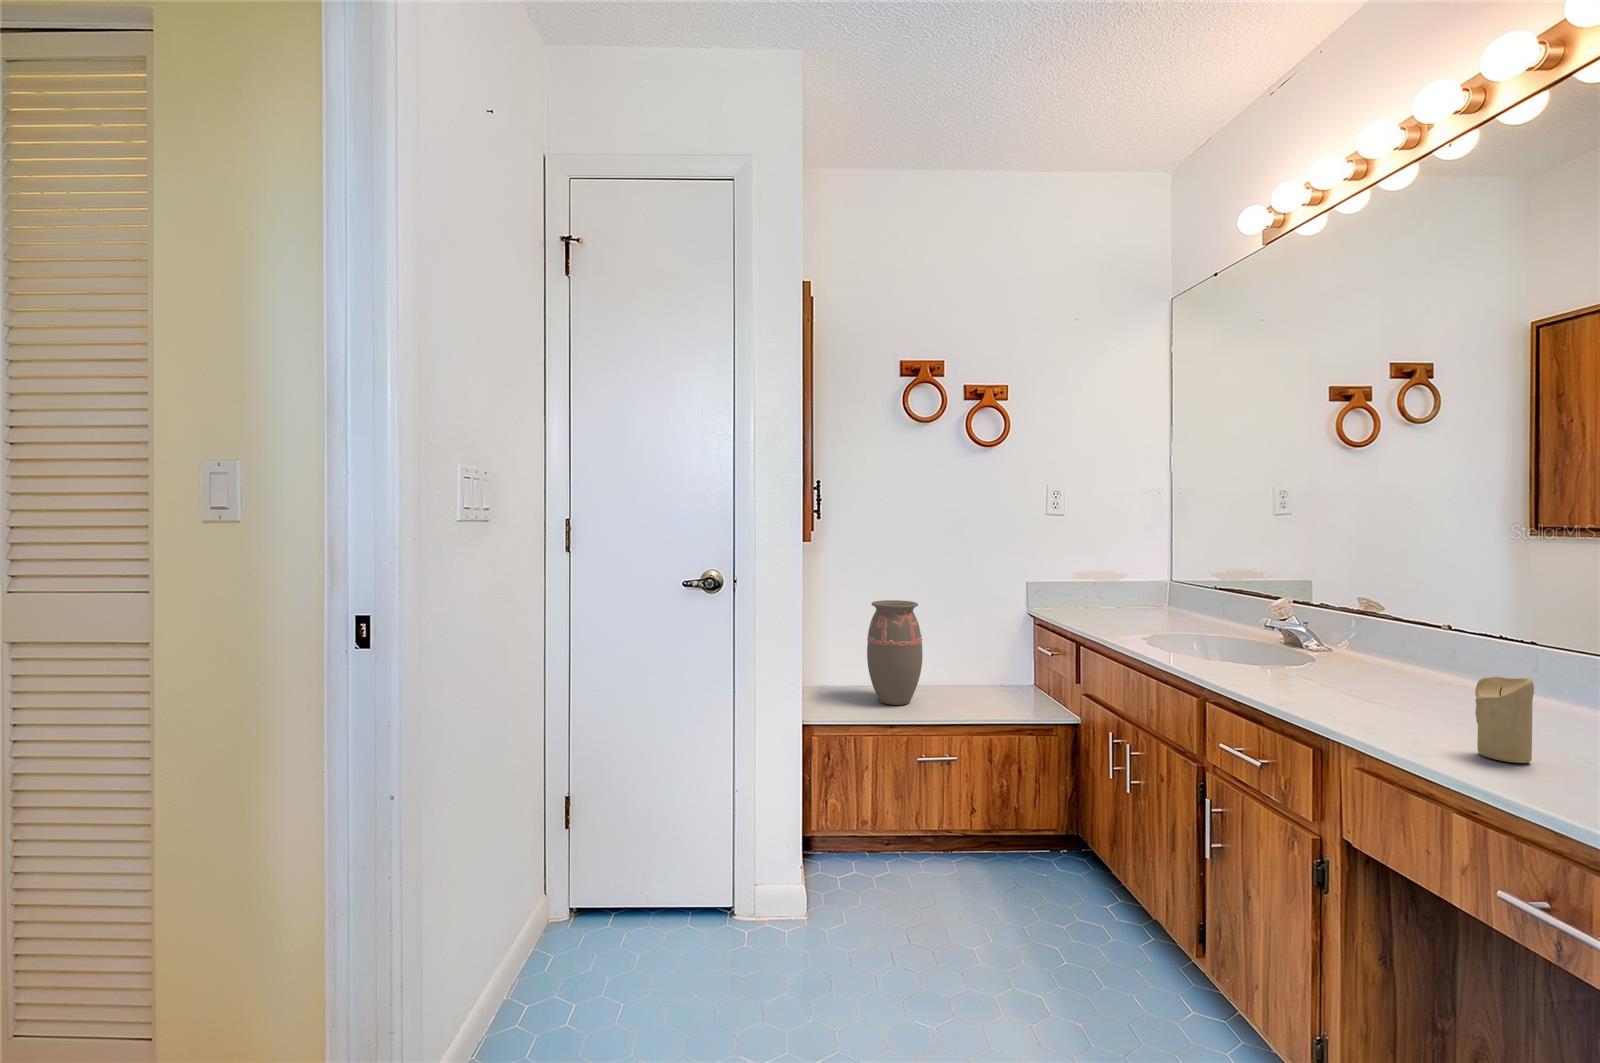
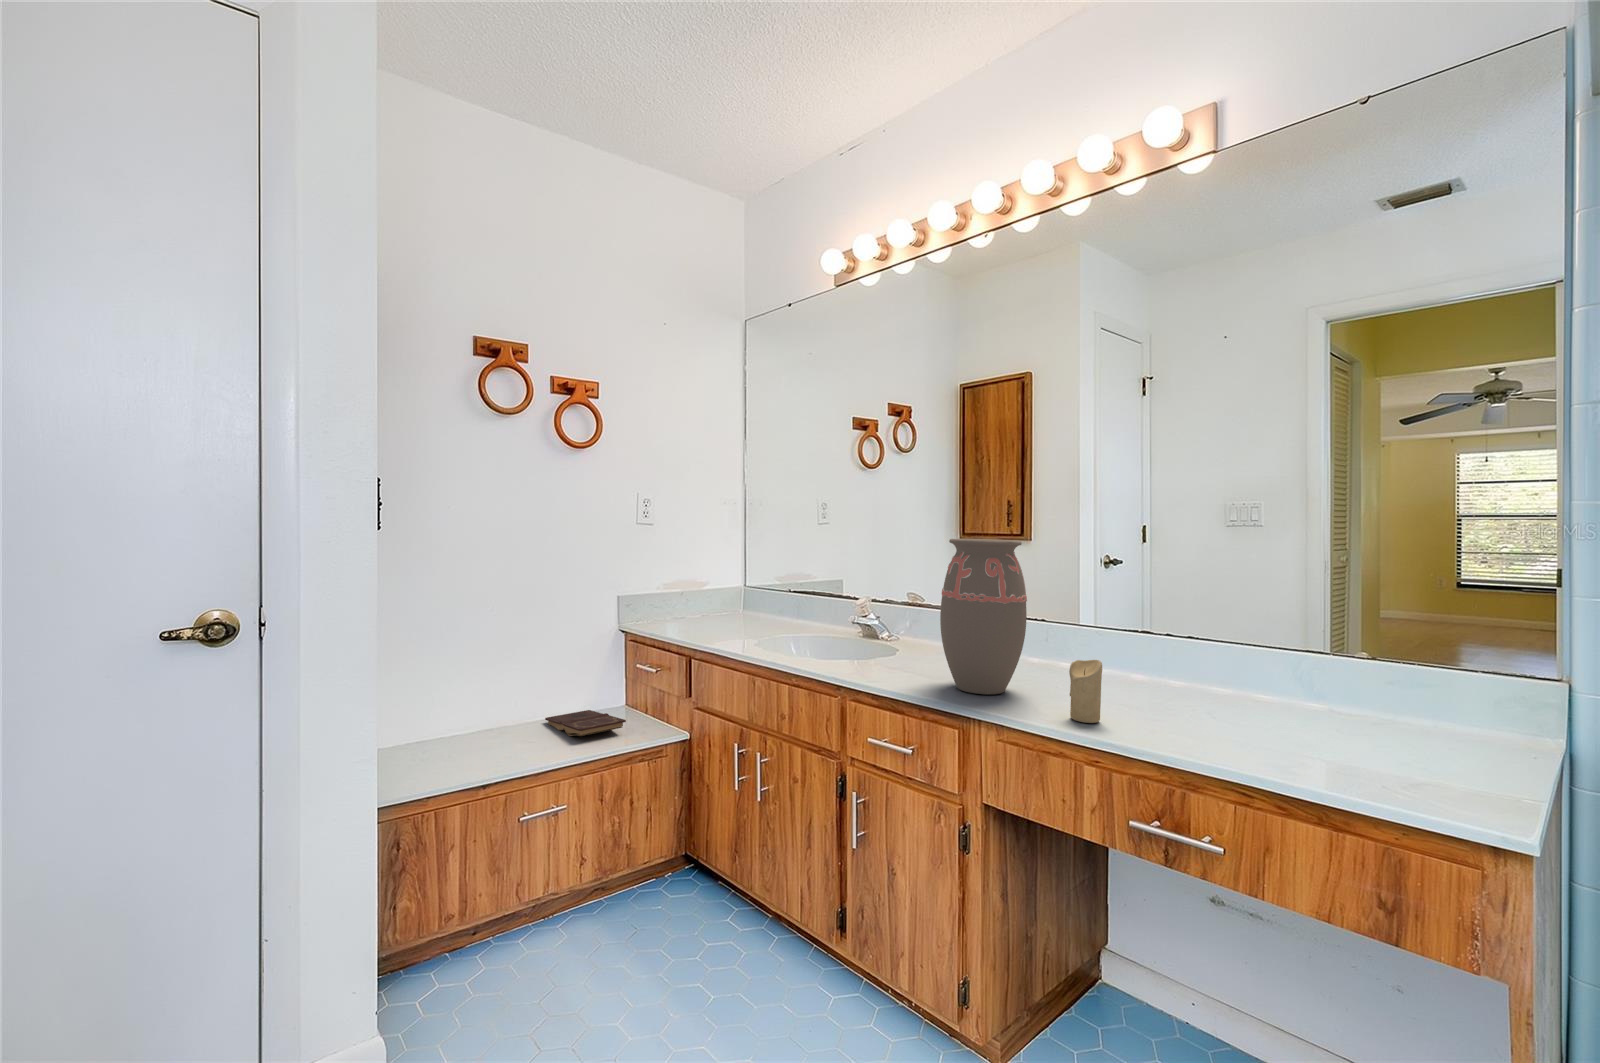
decorative vase: present [867,600,922,705] -> present [940,539,1027,694]
book: none [957,686,1017,703] -> present [545,710,626,736]

